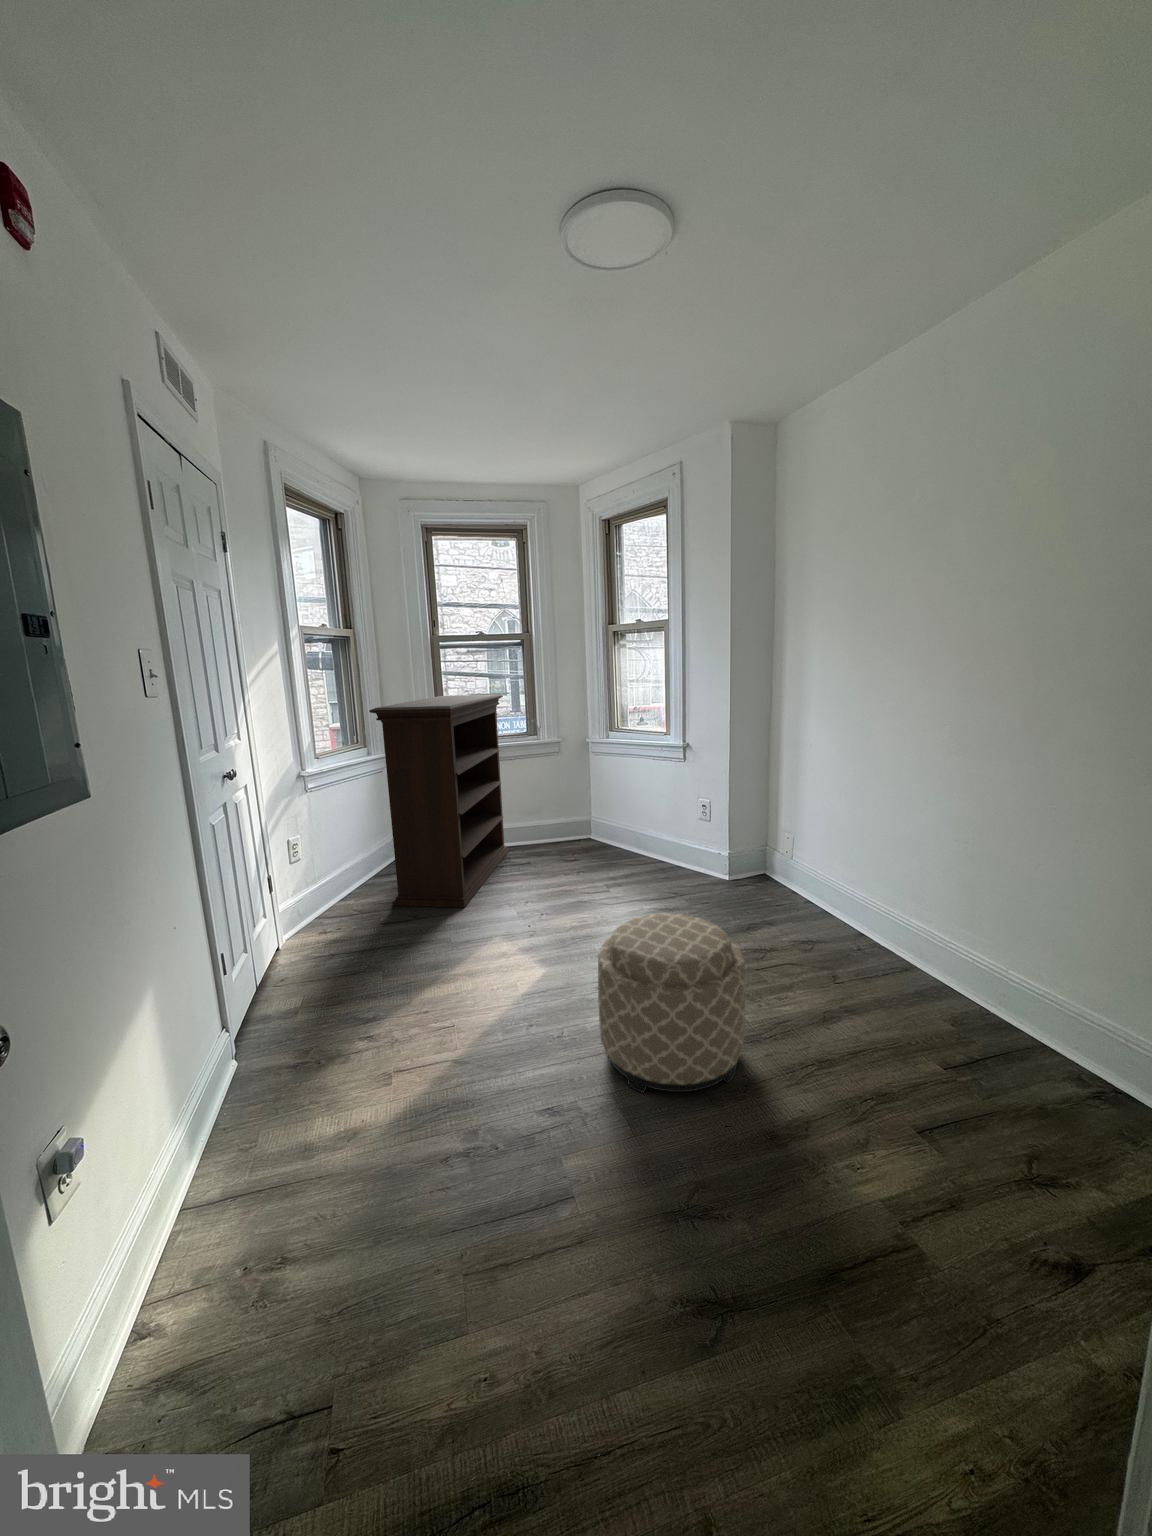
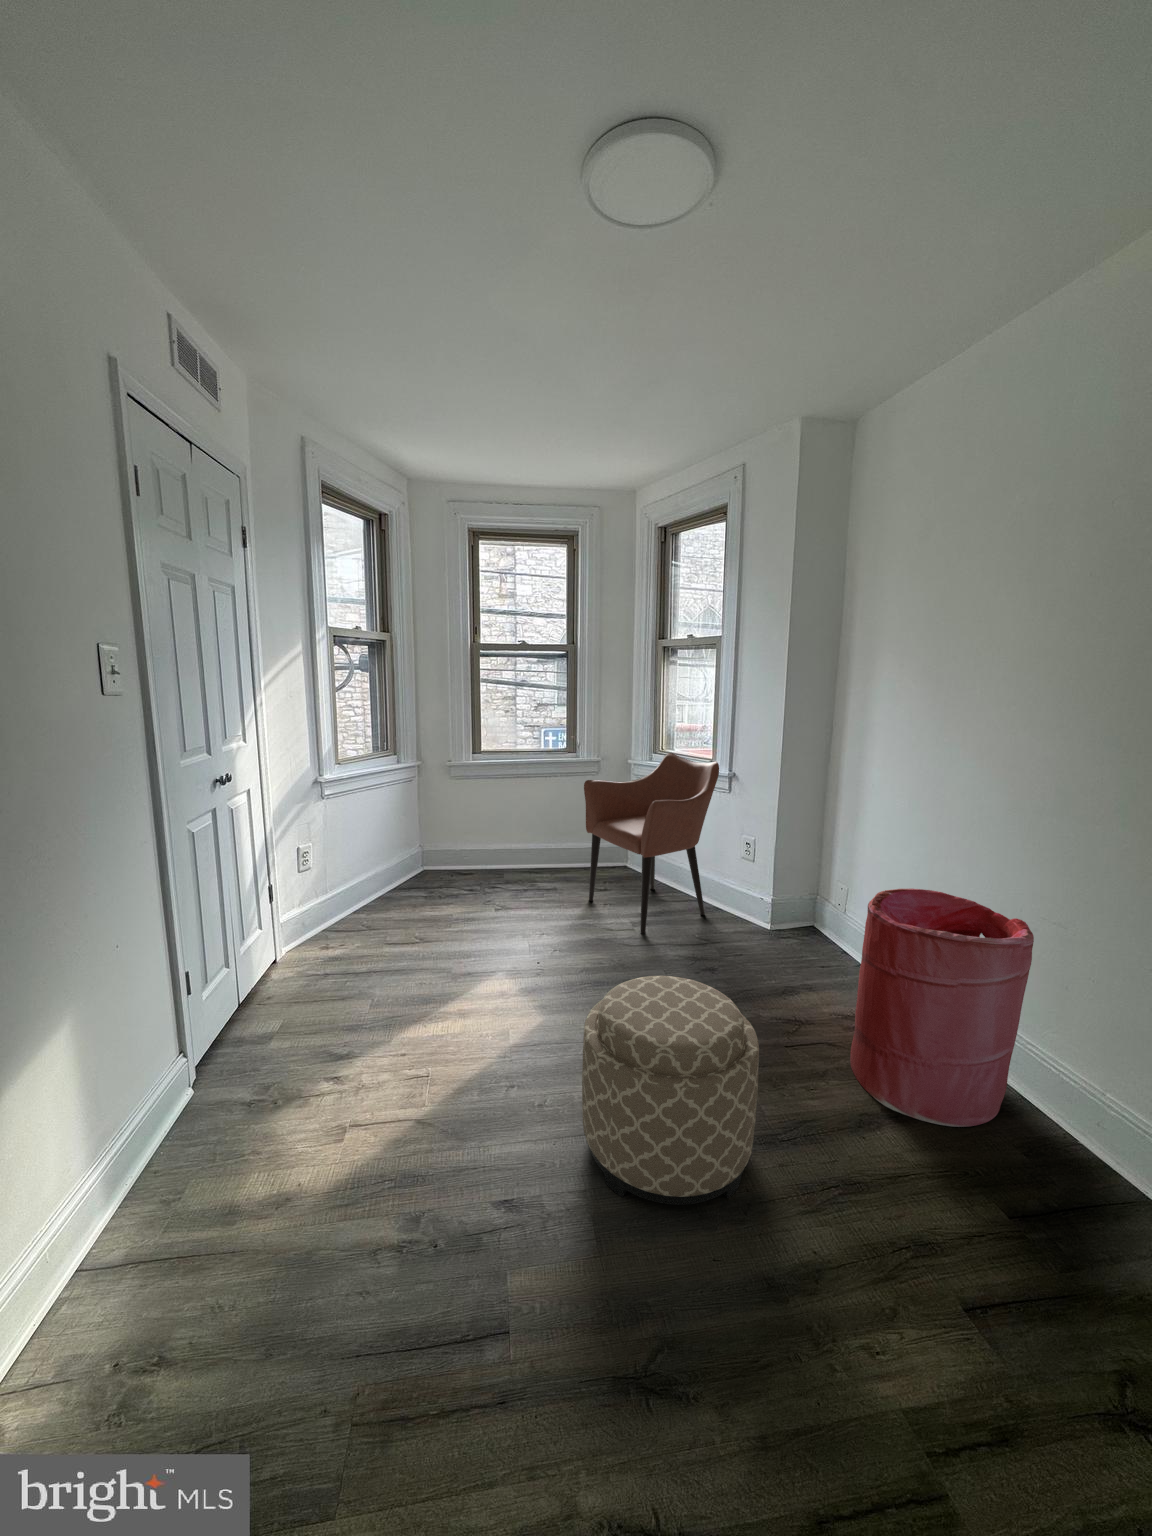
bookshelf: present [369,694,509,908] -> none [390,706,541,934]
armchair: none [551,730,674,893] -> present [584,753,719,933]
laundry hamper: none [808,826,946,1012] -> present [850,888,1034,1127]

